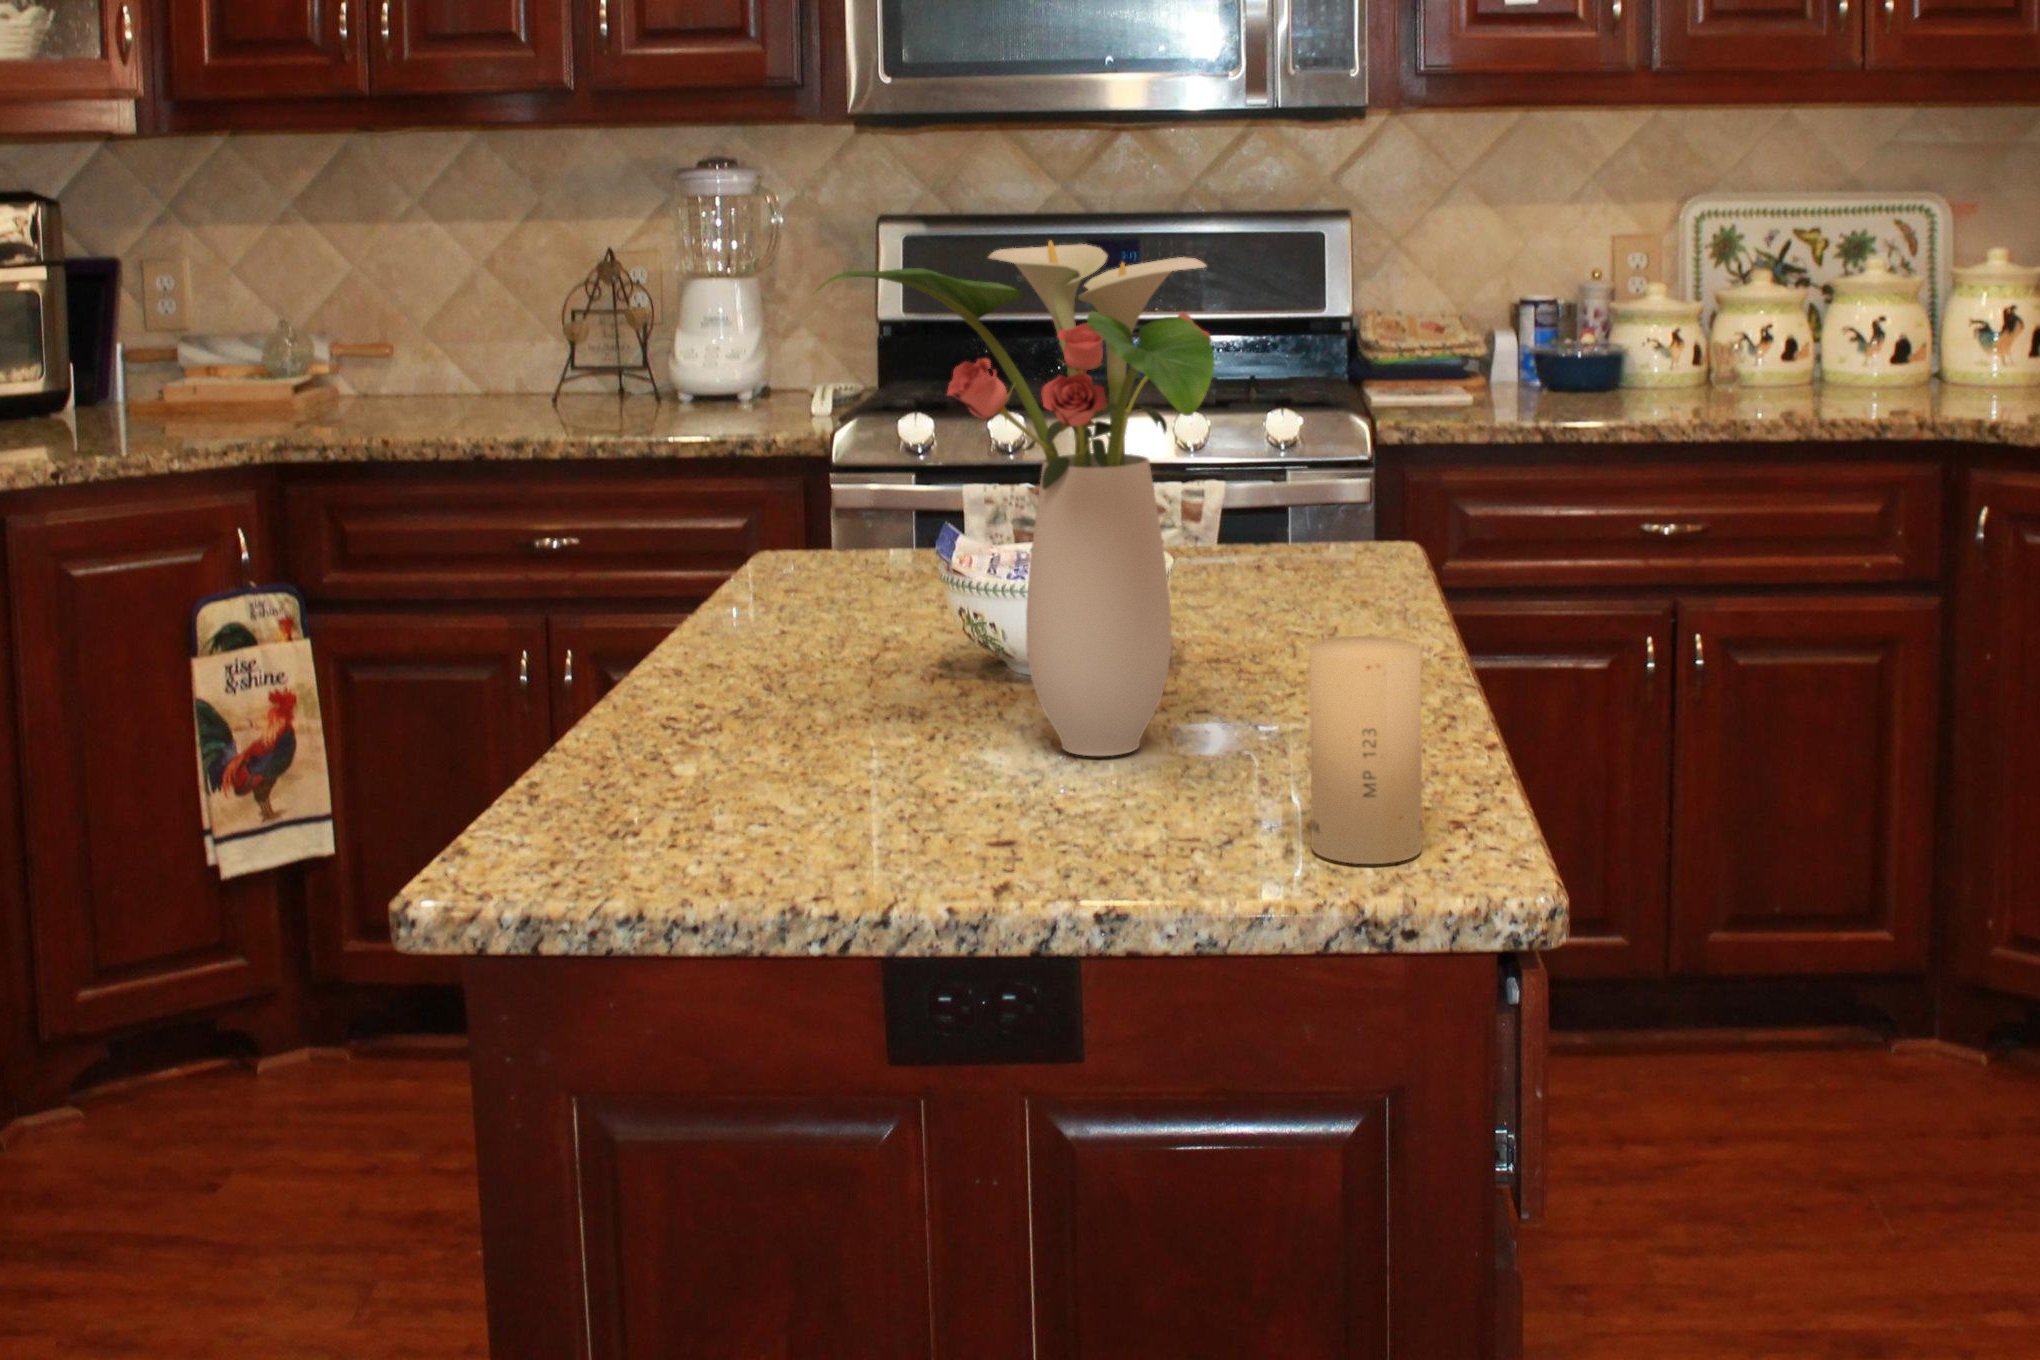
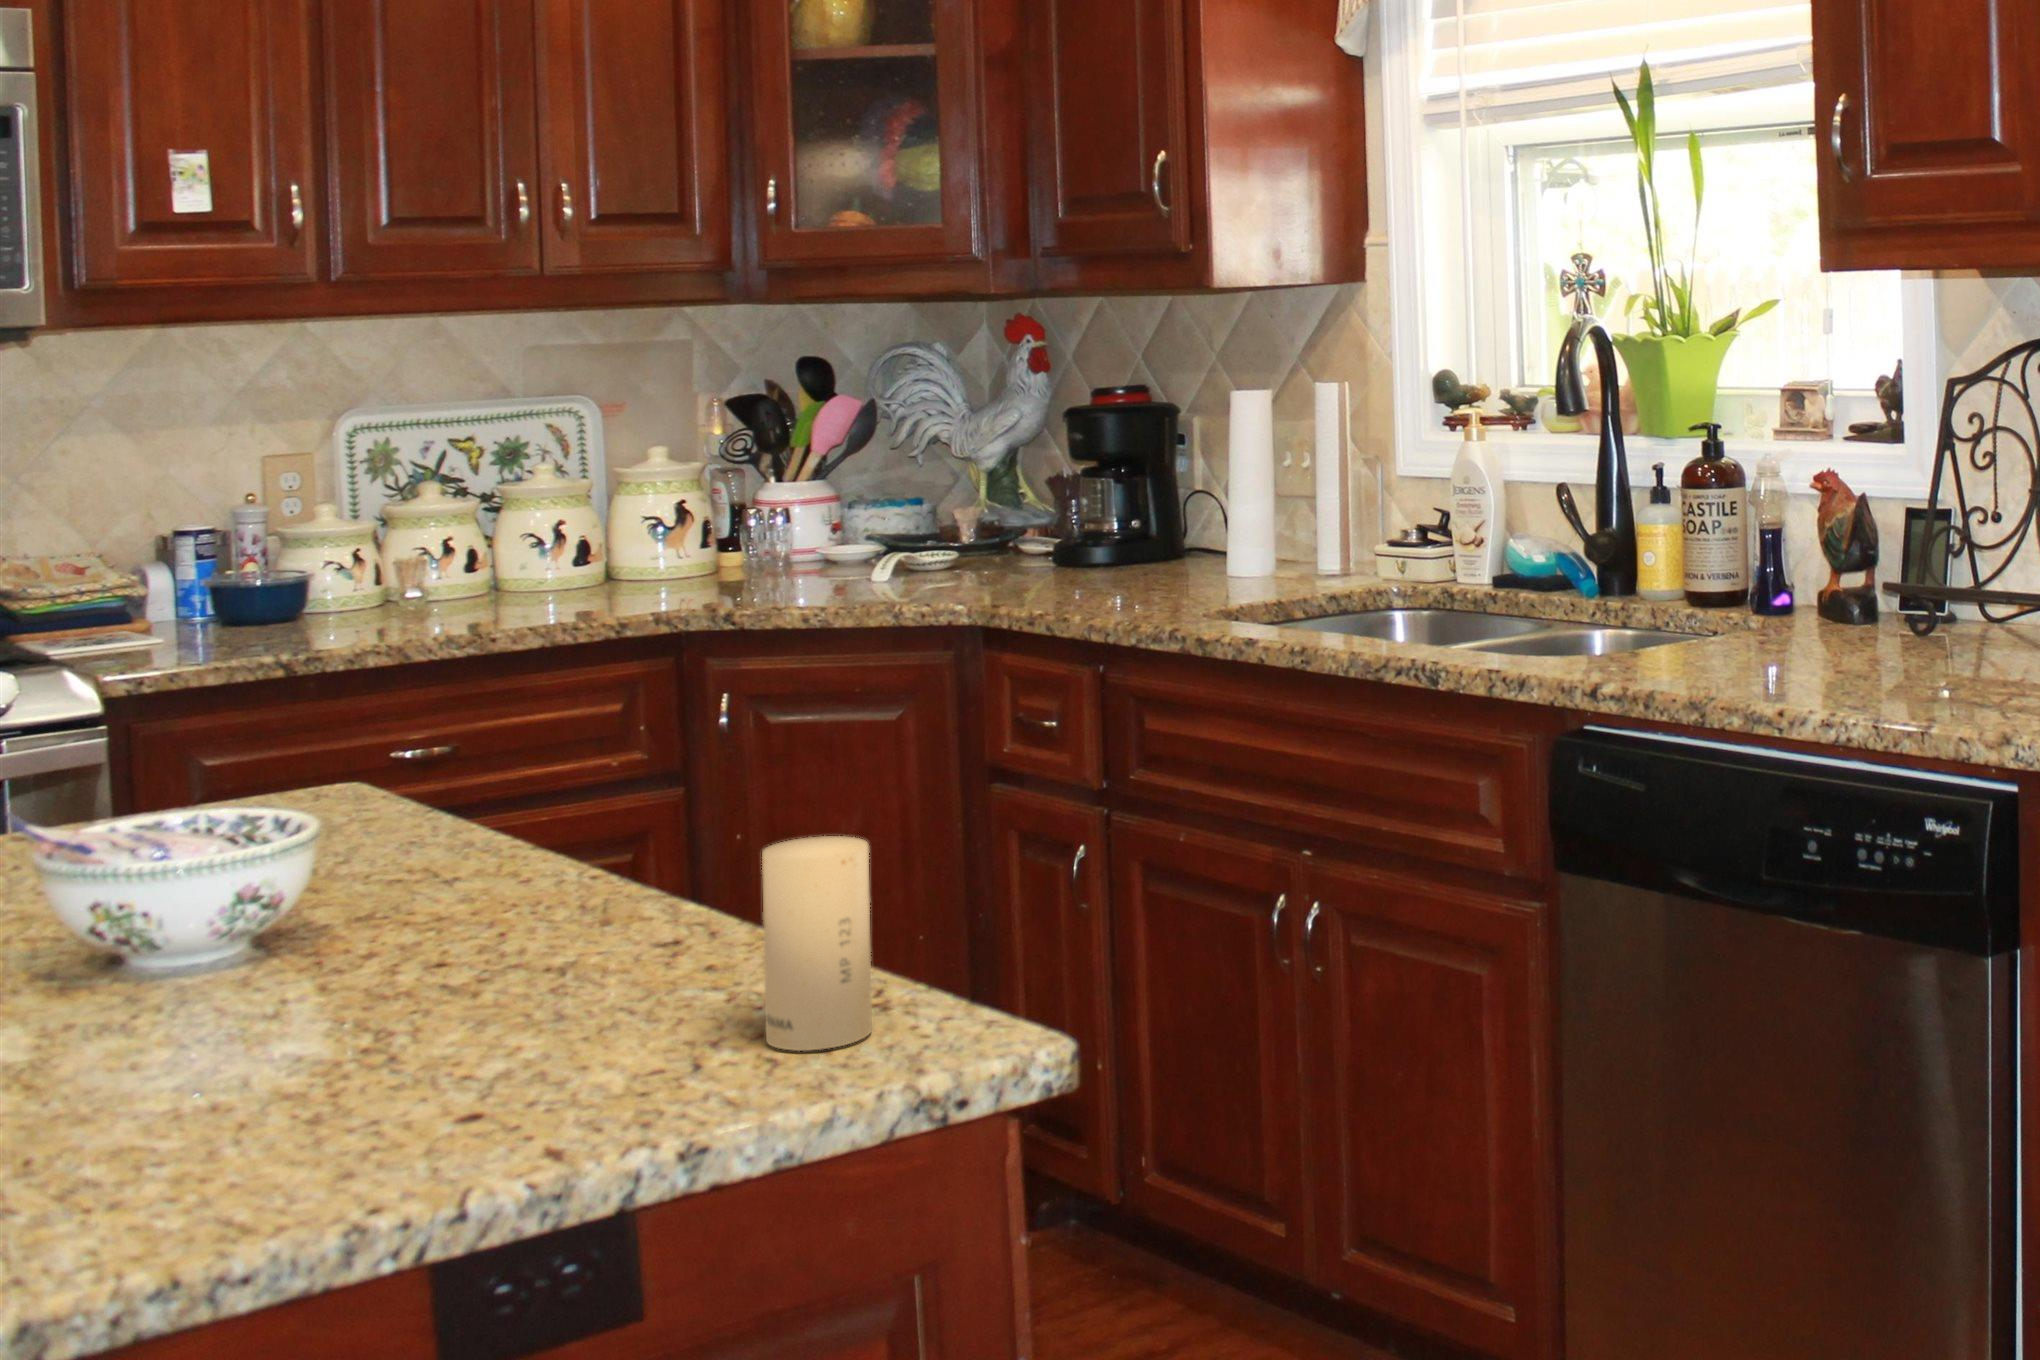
flower arrangement: present [814,241,1214,756] -> none [91,491,642,1039]

